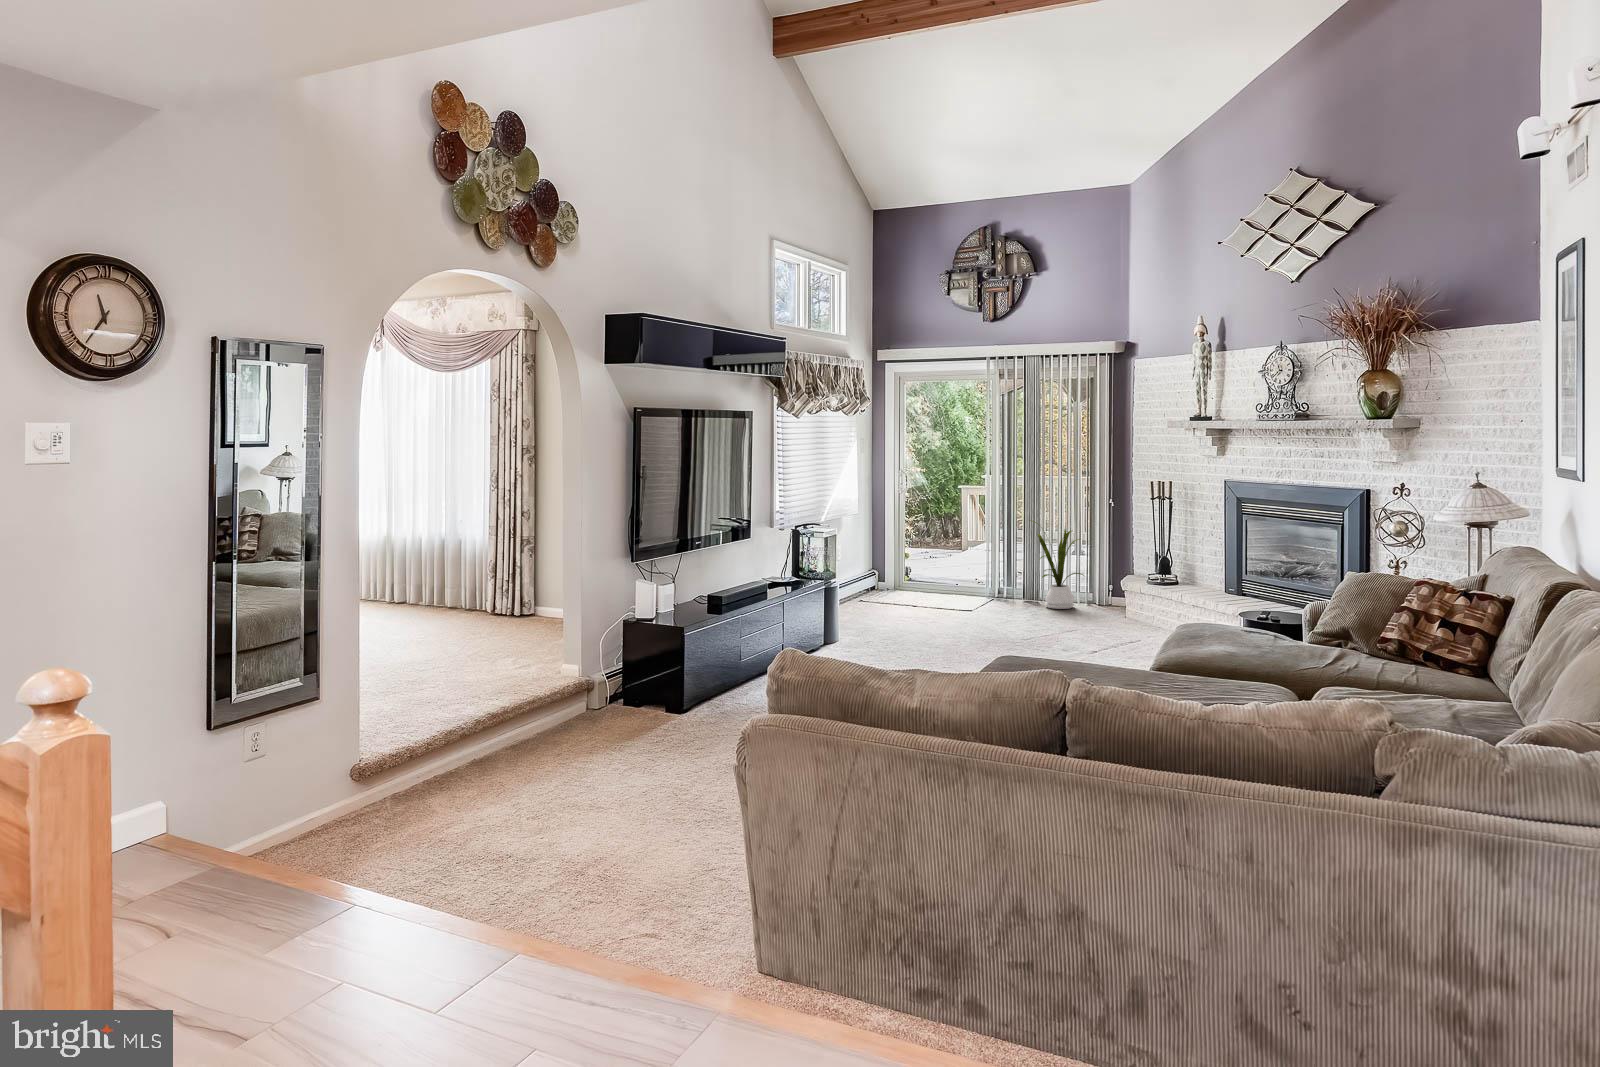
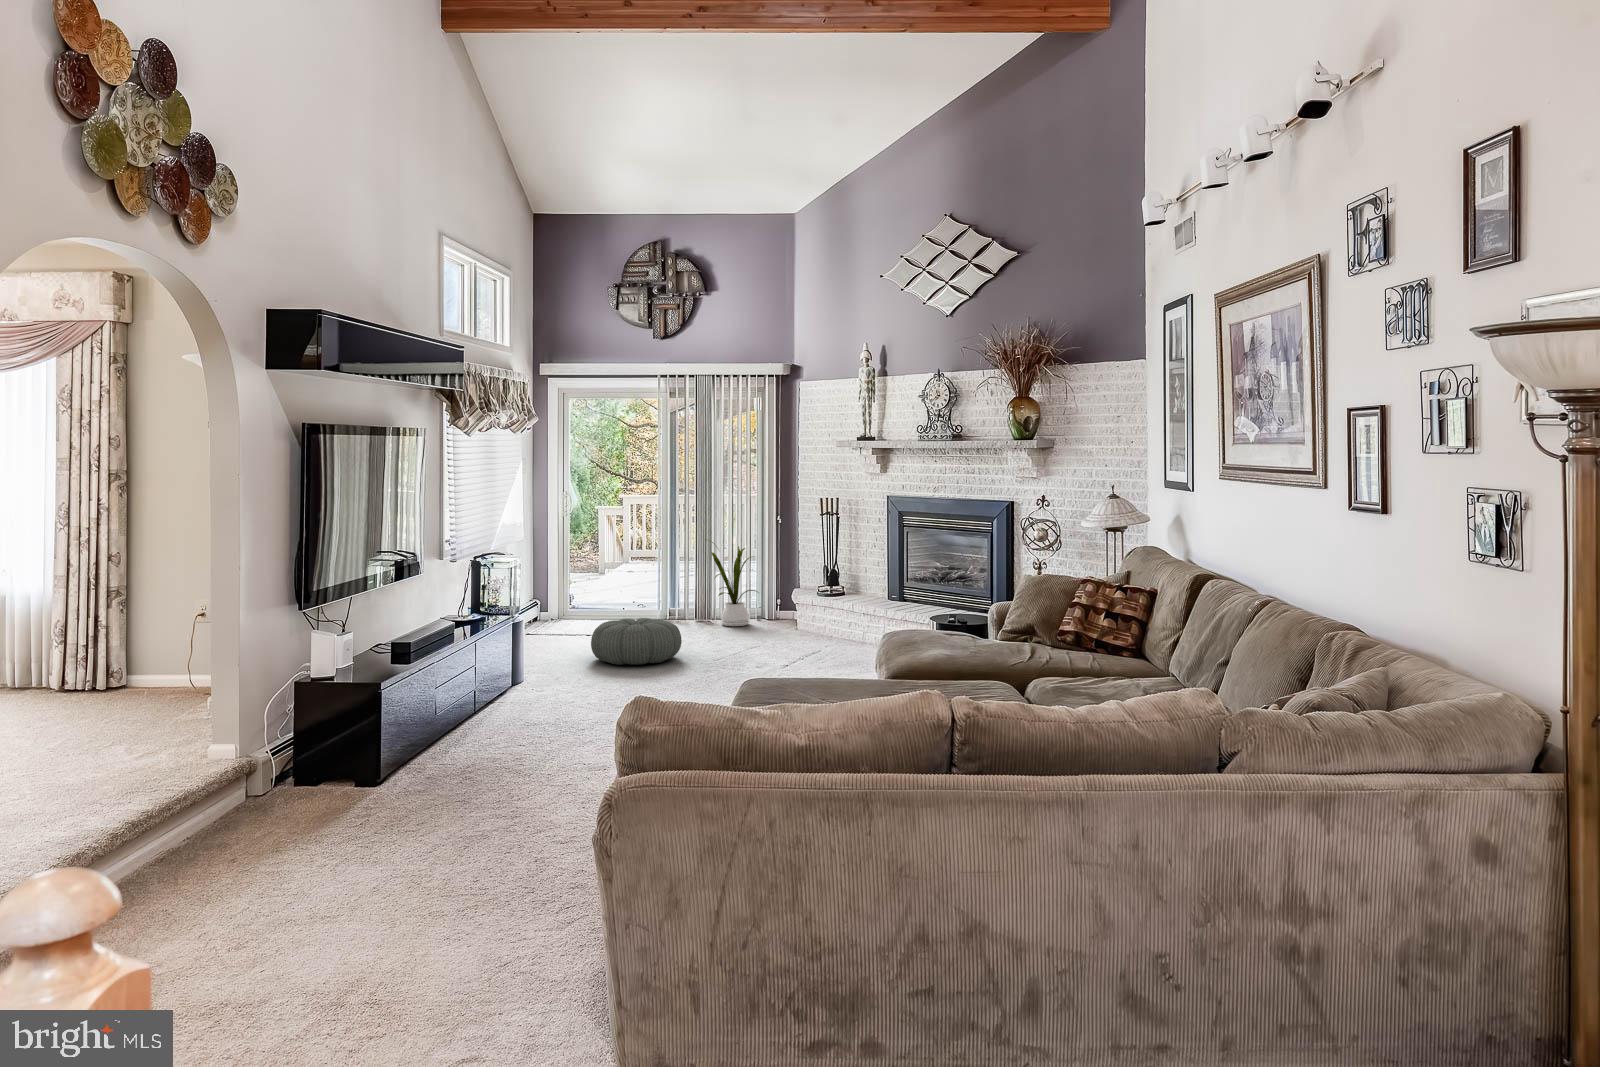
pouf: none [905,597,993,643] -> present [591,618,682,665]

